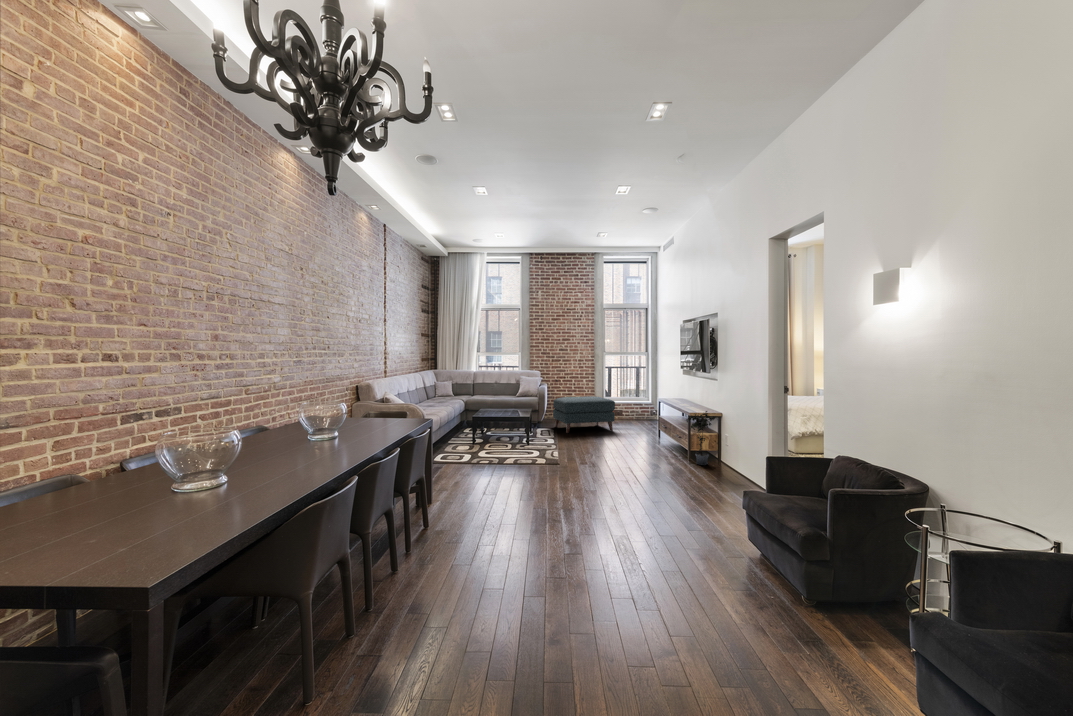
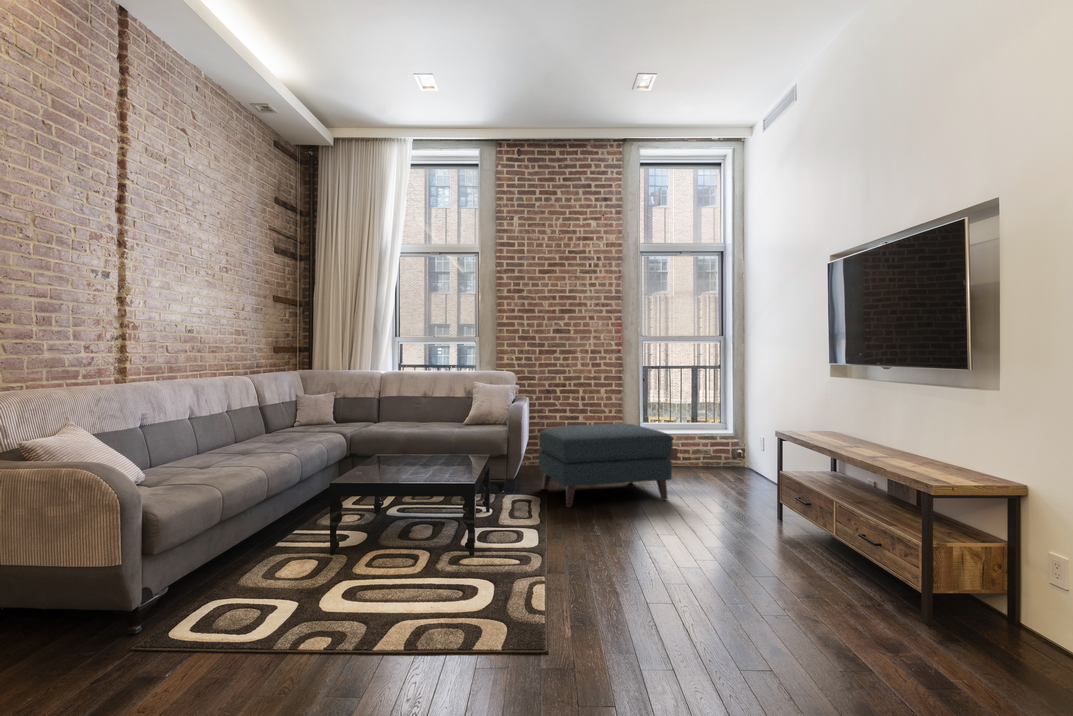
potted plant: present [687,411,716,465] -> none [930,482,1026,650]

